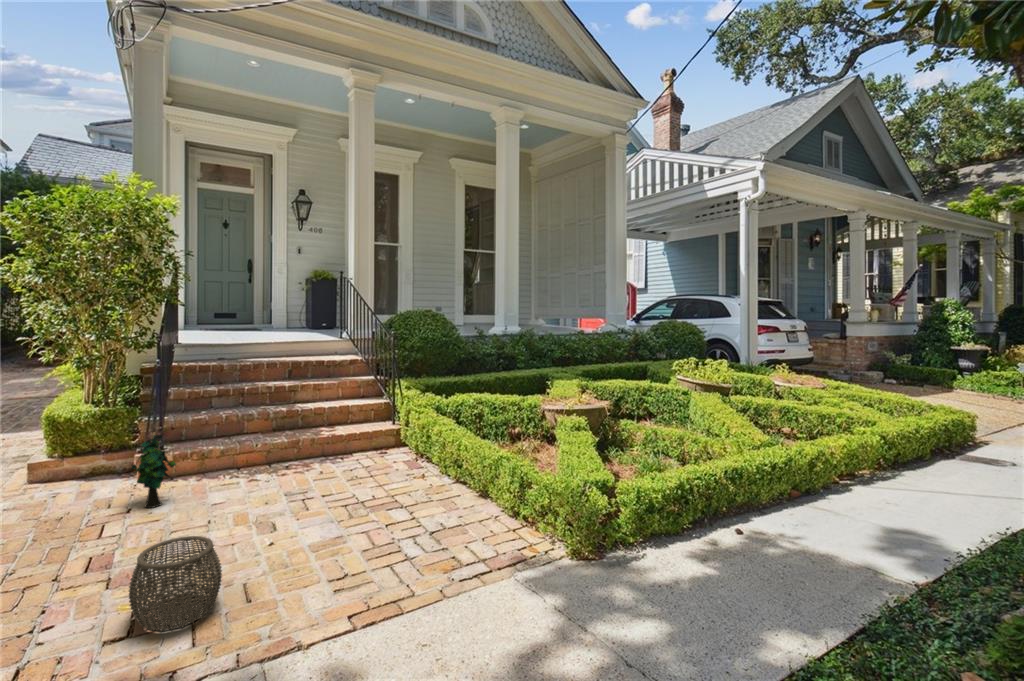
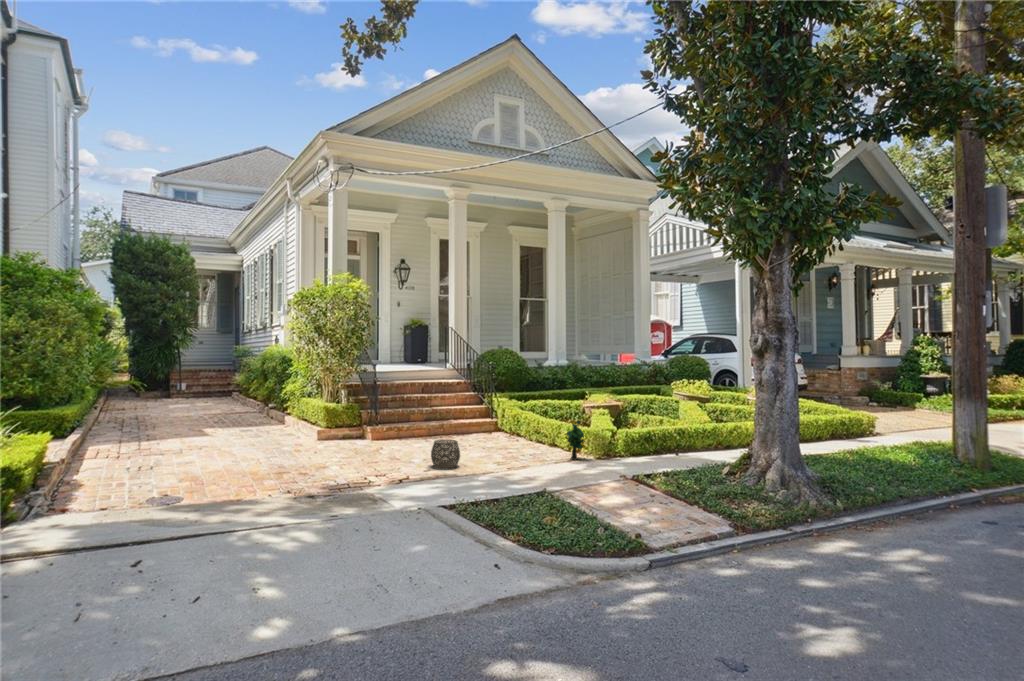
decorative plant: present [131,435,176,508] -> present [566,421,585,460]

